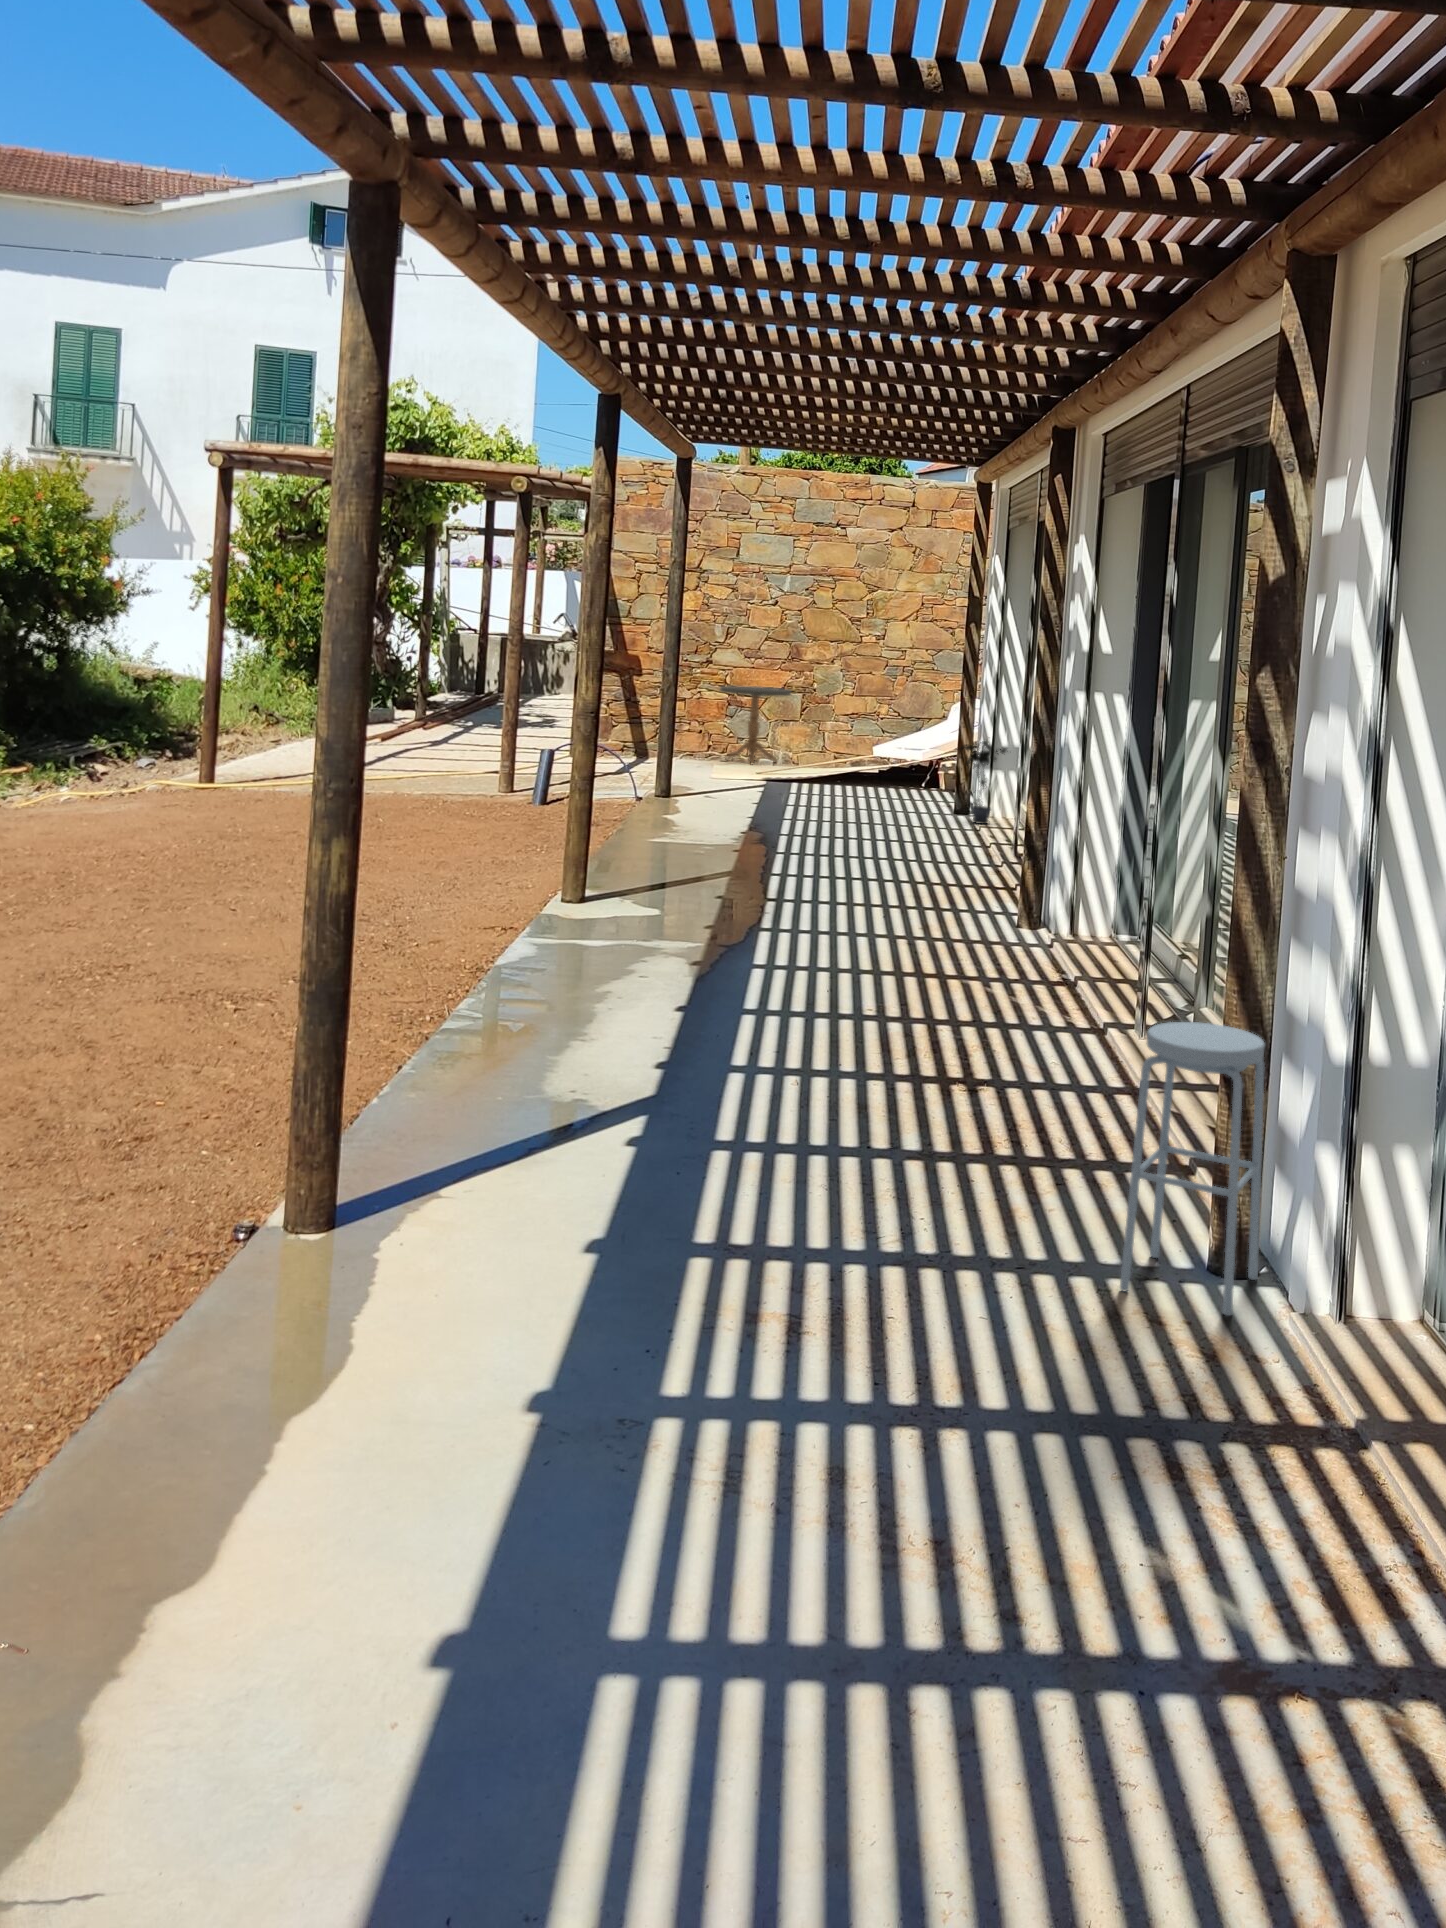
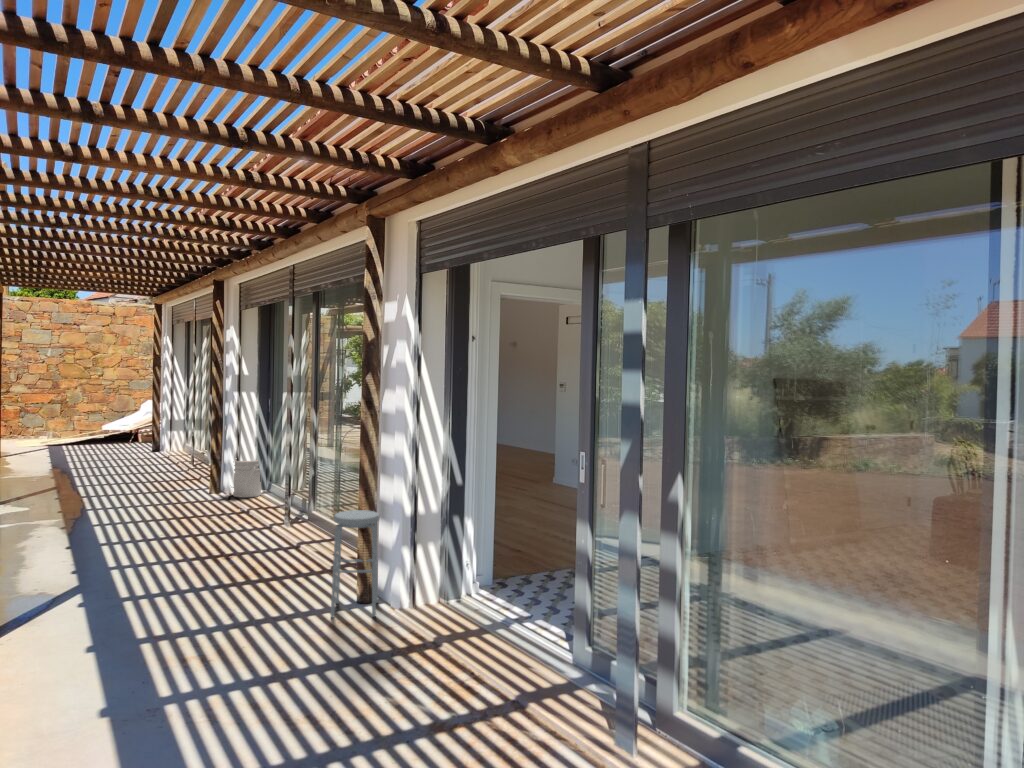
side table: present [720,686,791,764] -> none [14,402,56,439]
potted plant: present [956,741,1007,824] -> none [156,416,184,455]
bucket: none [1053,850,1129,948] -> present [233,460,262,498]

